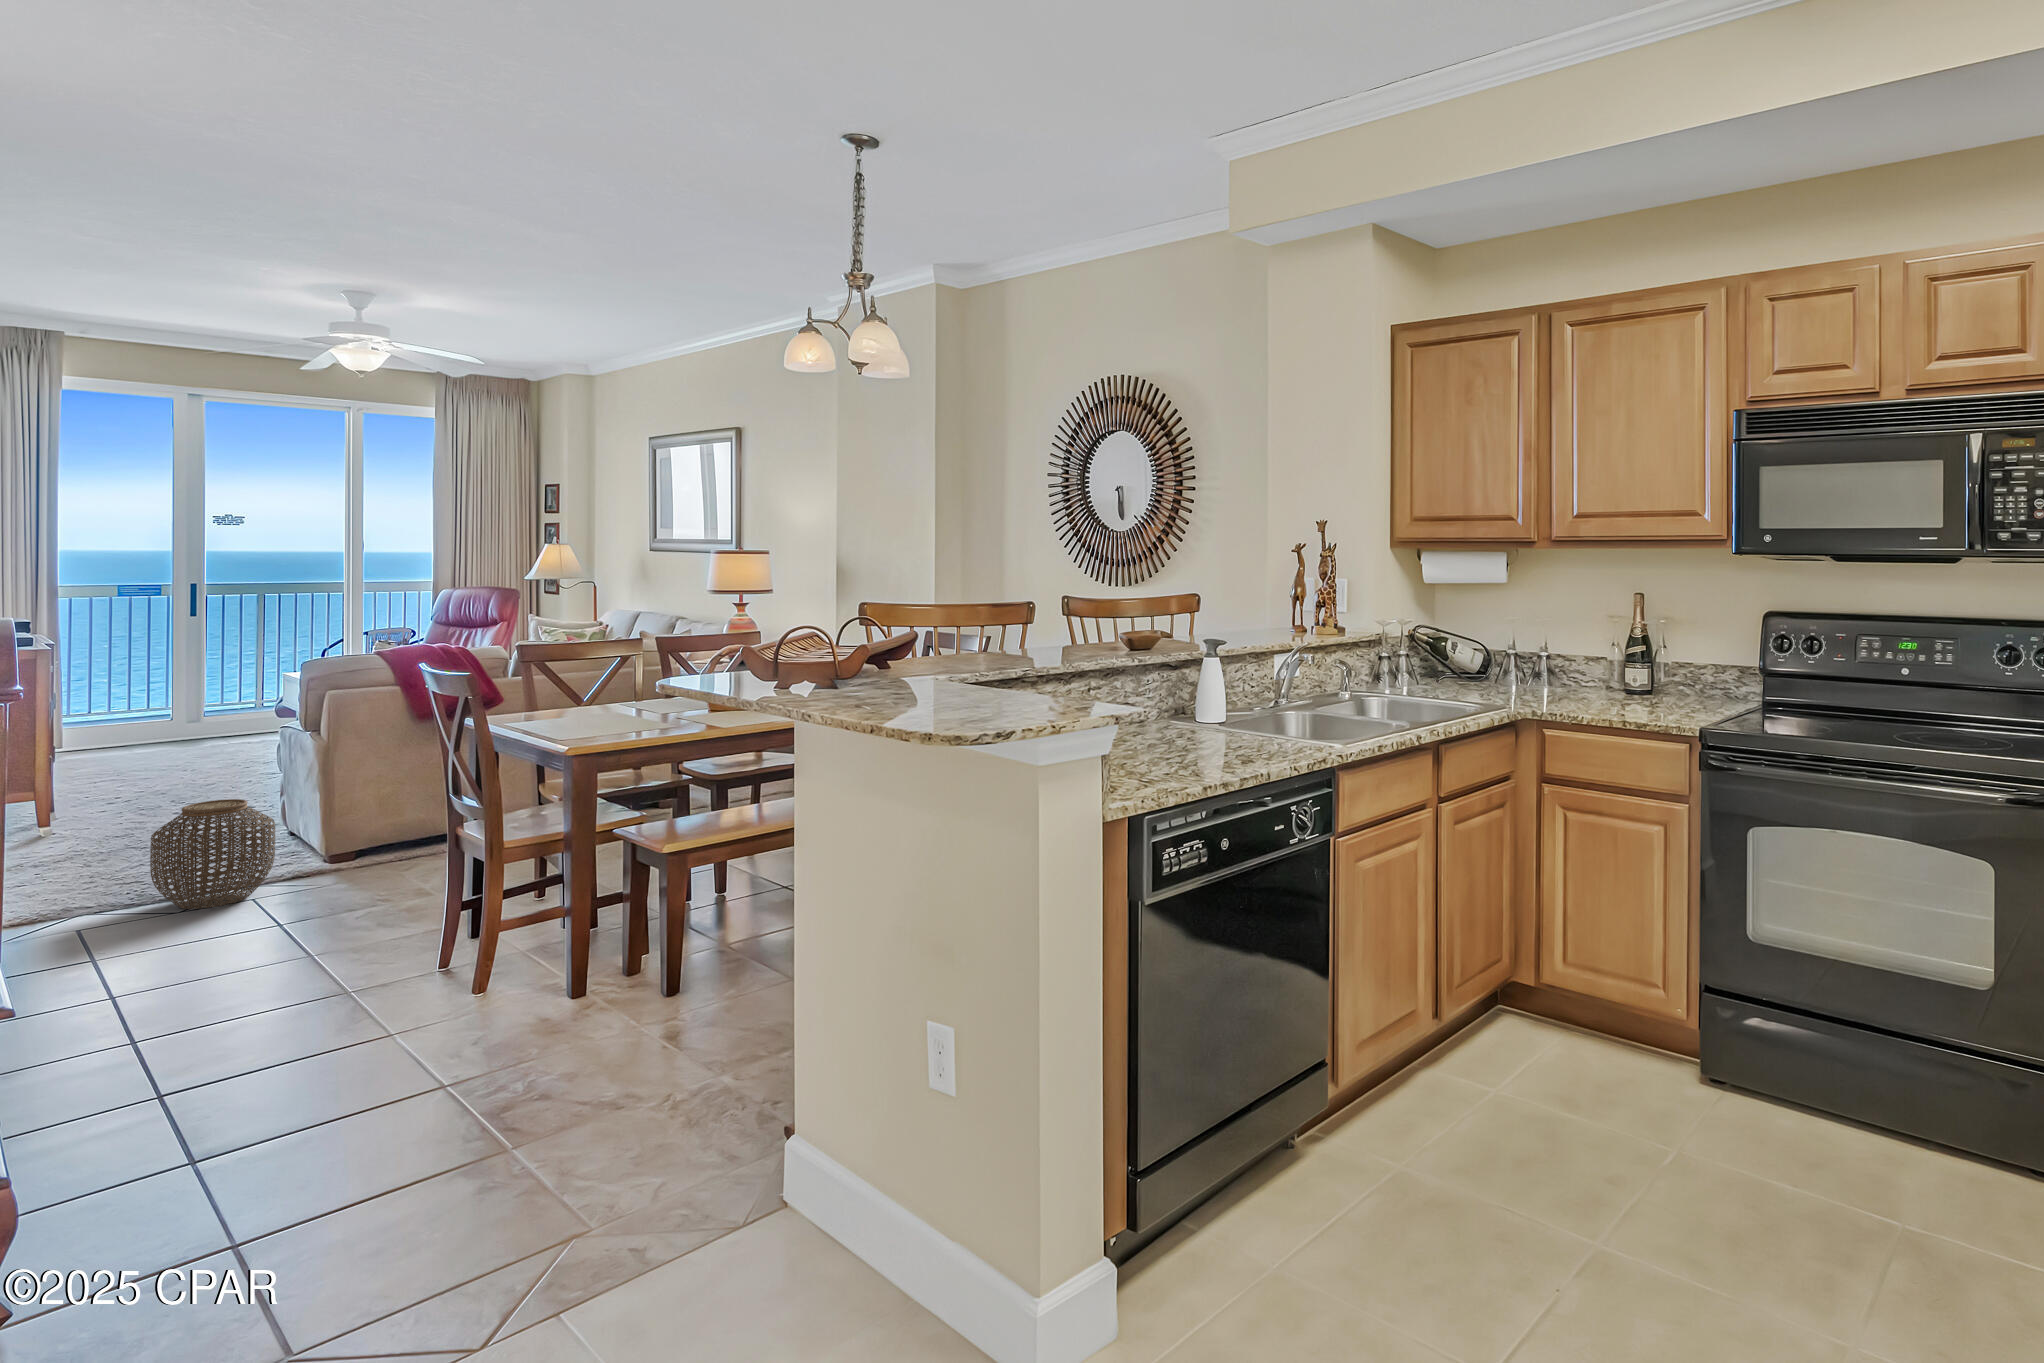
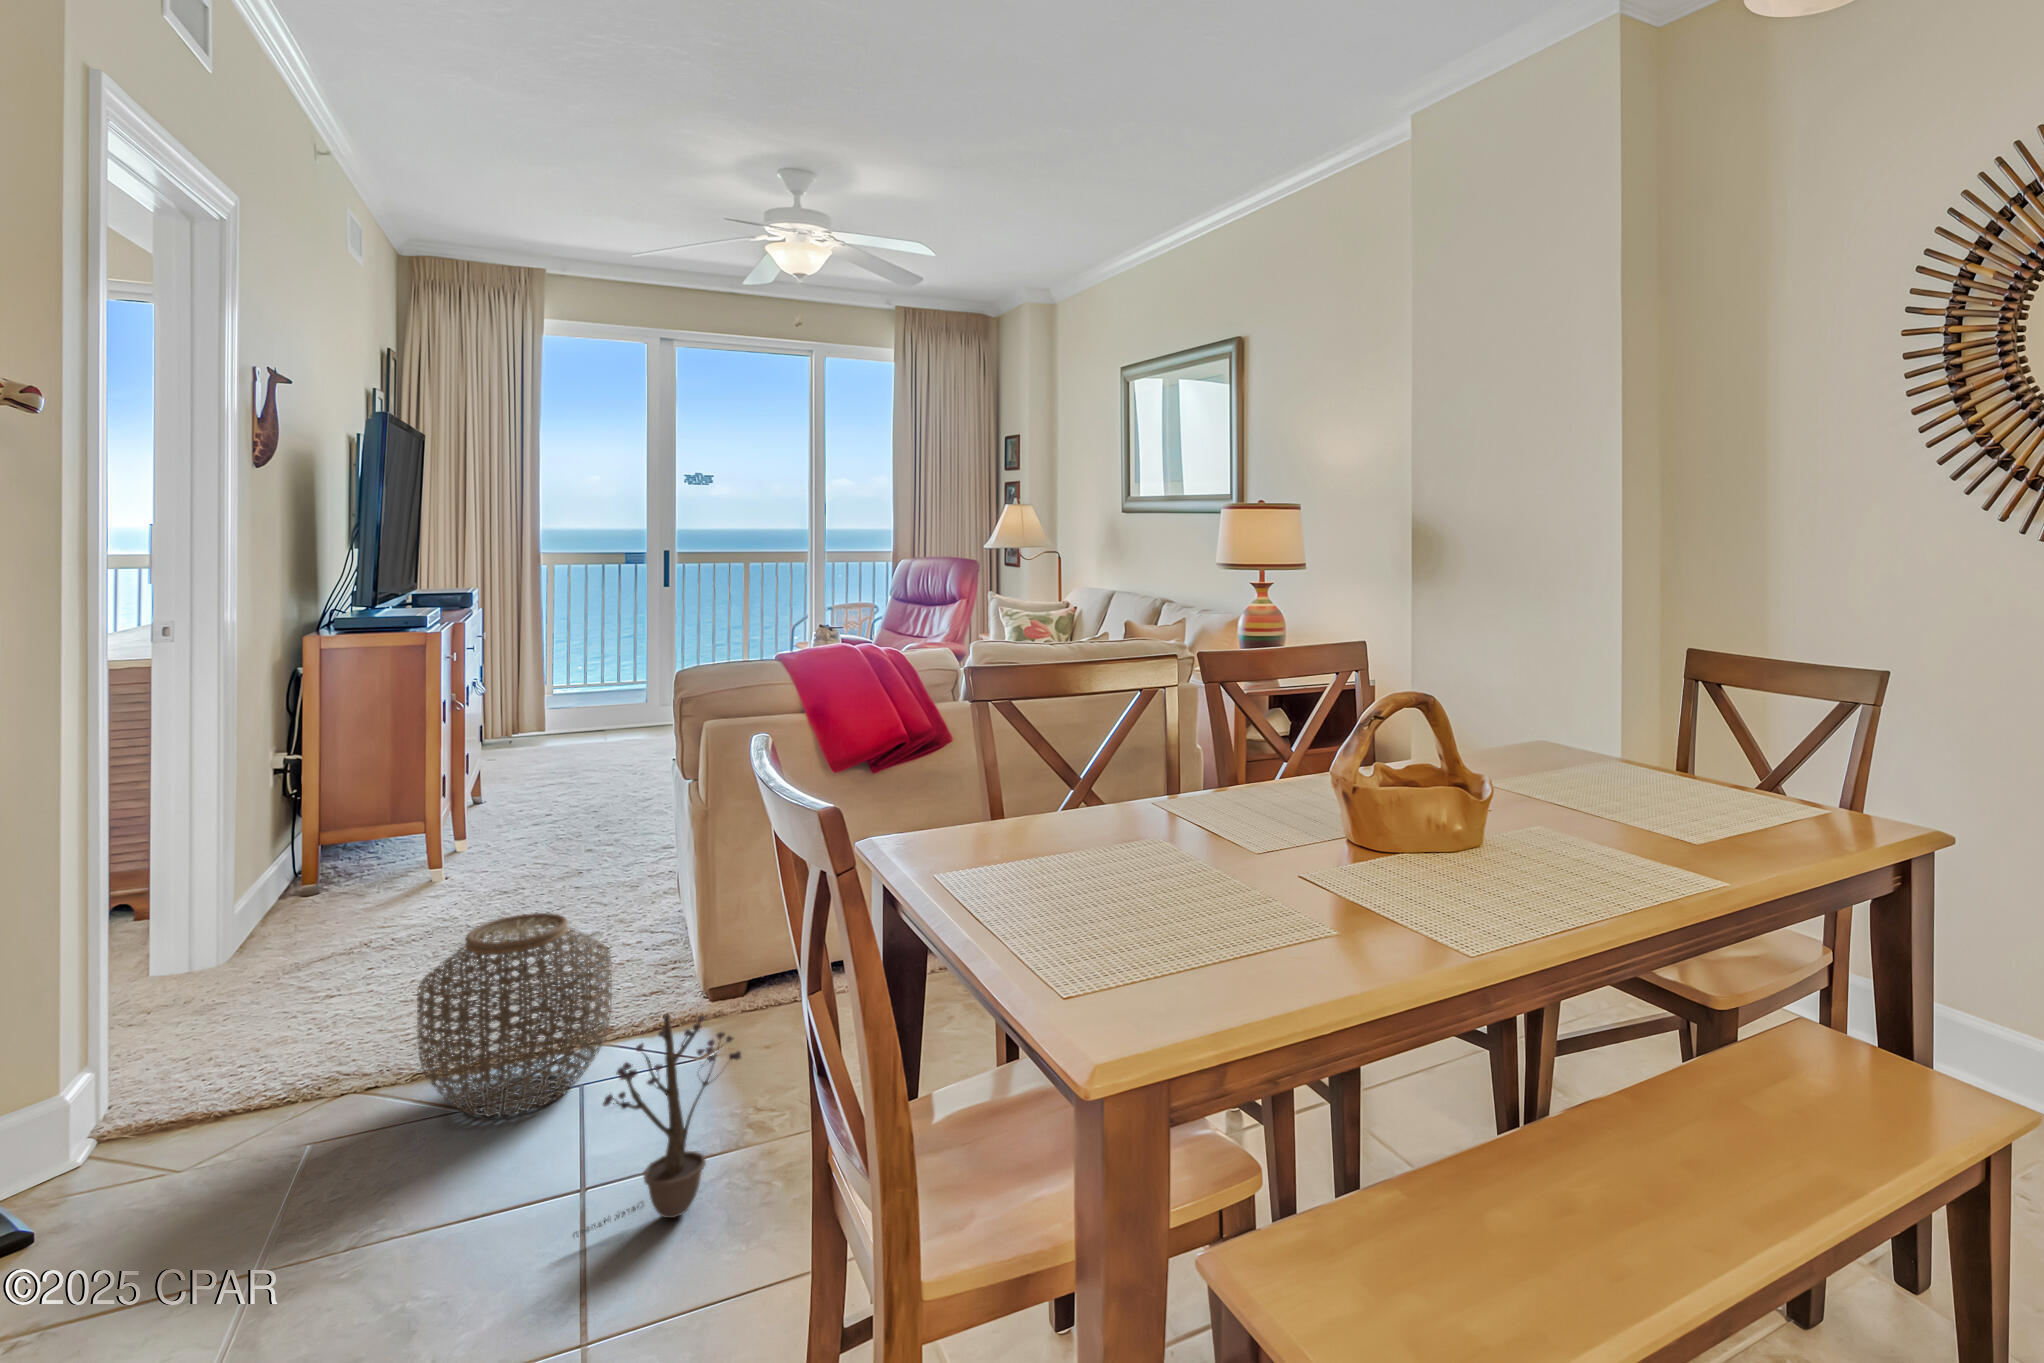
decorative plant: none [287,821,381,930] -> present [574,1014,741,1236]

